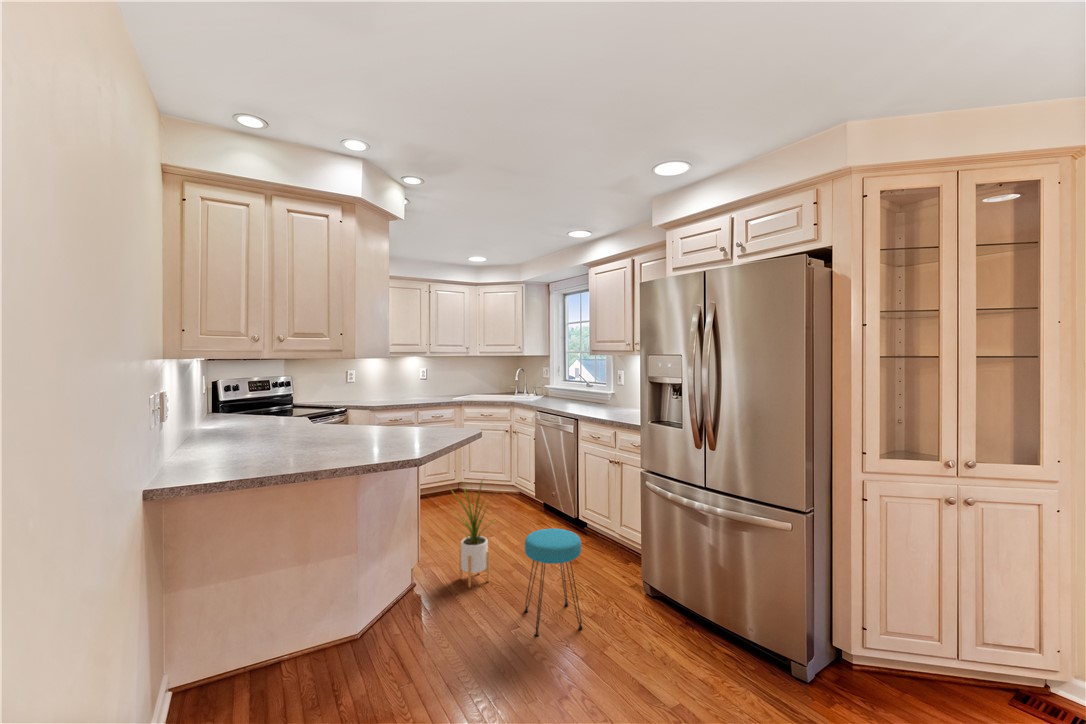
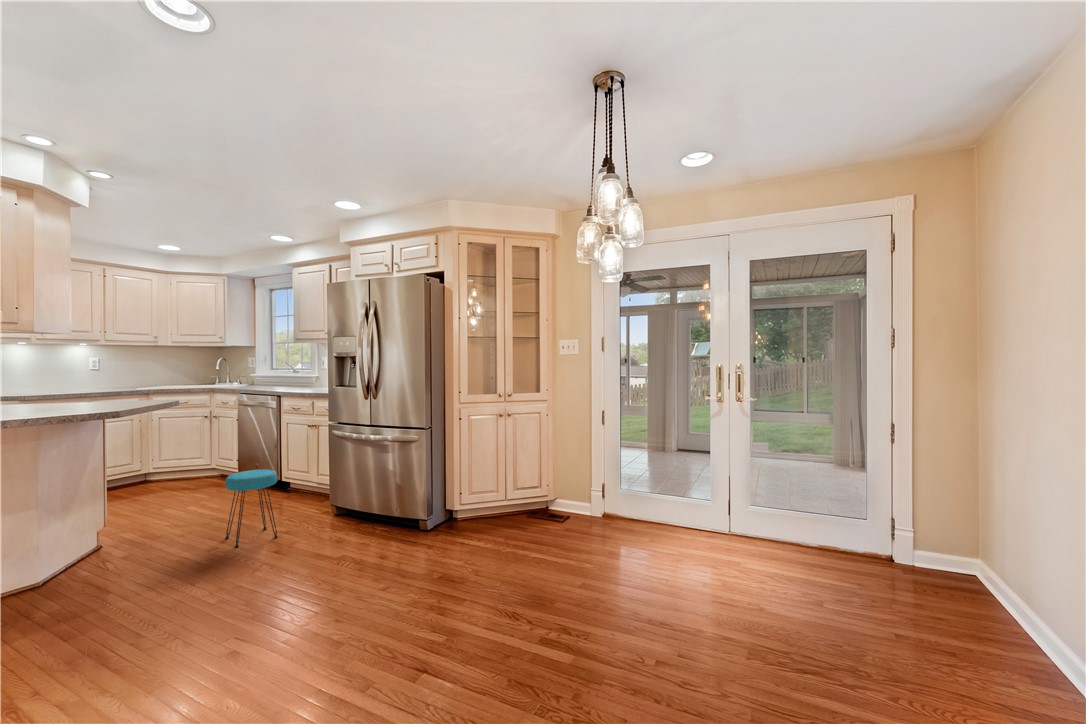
house plant: present [455,482,491,587] -> none [141,439,202,536]

